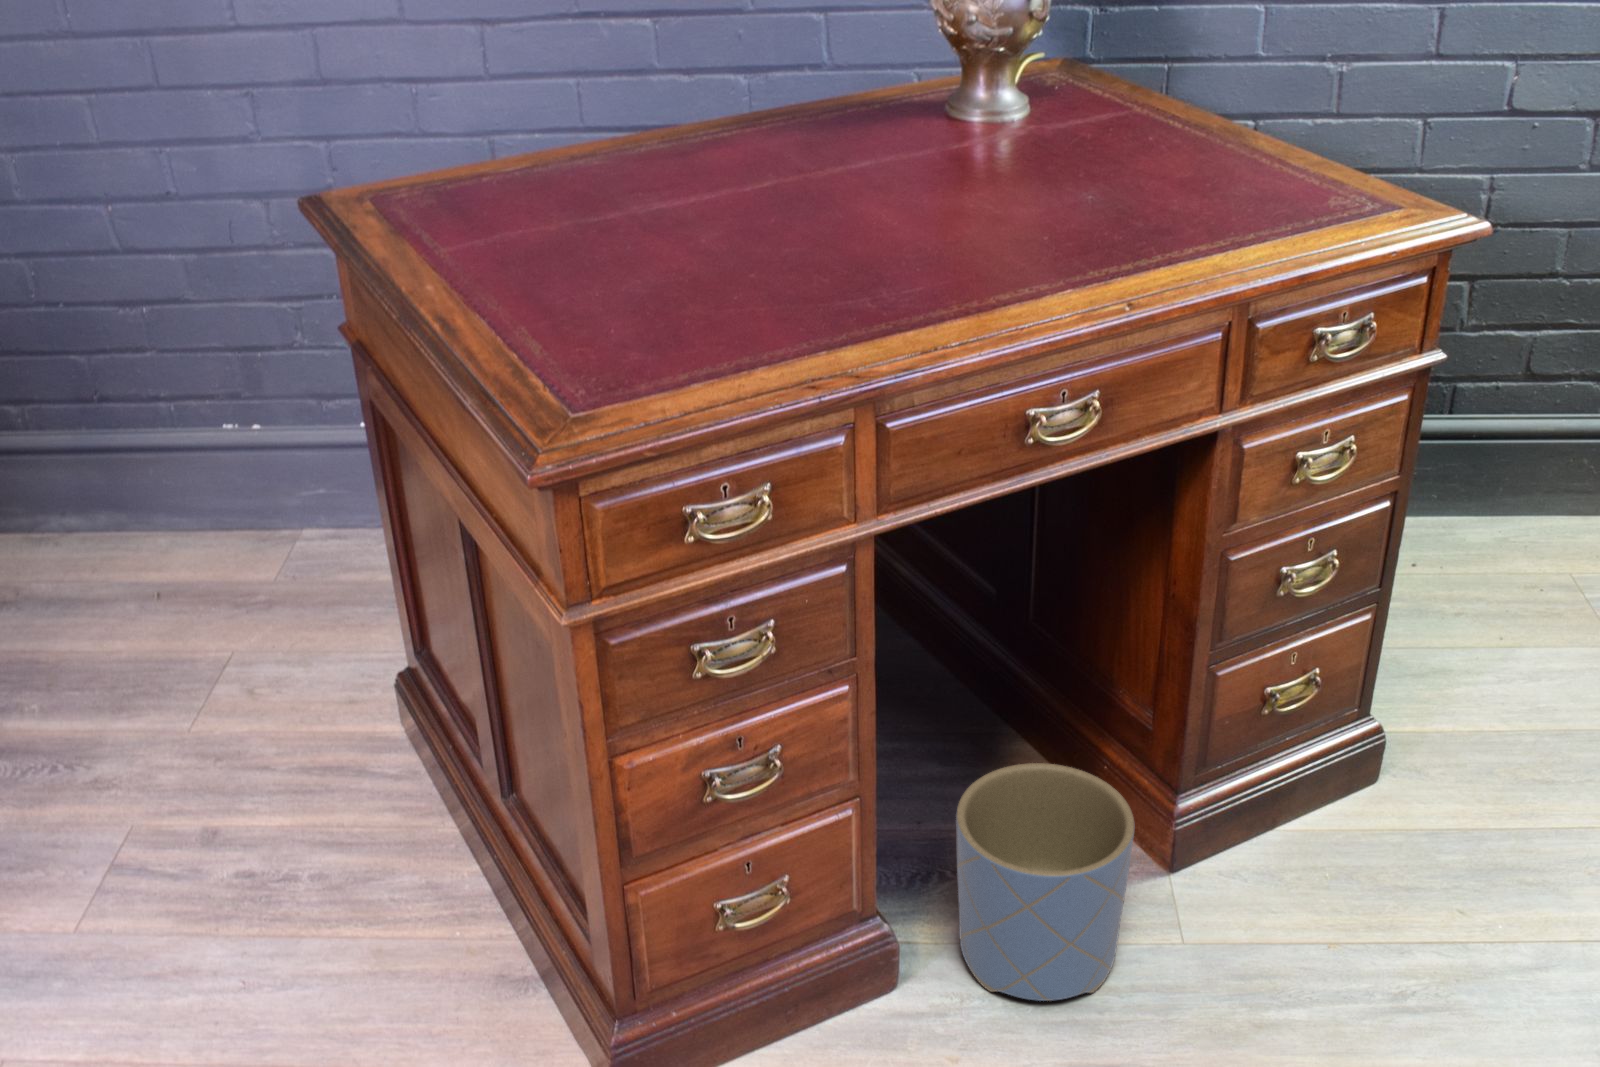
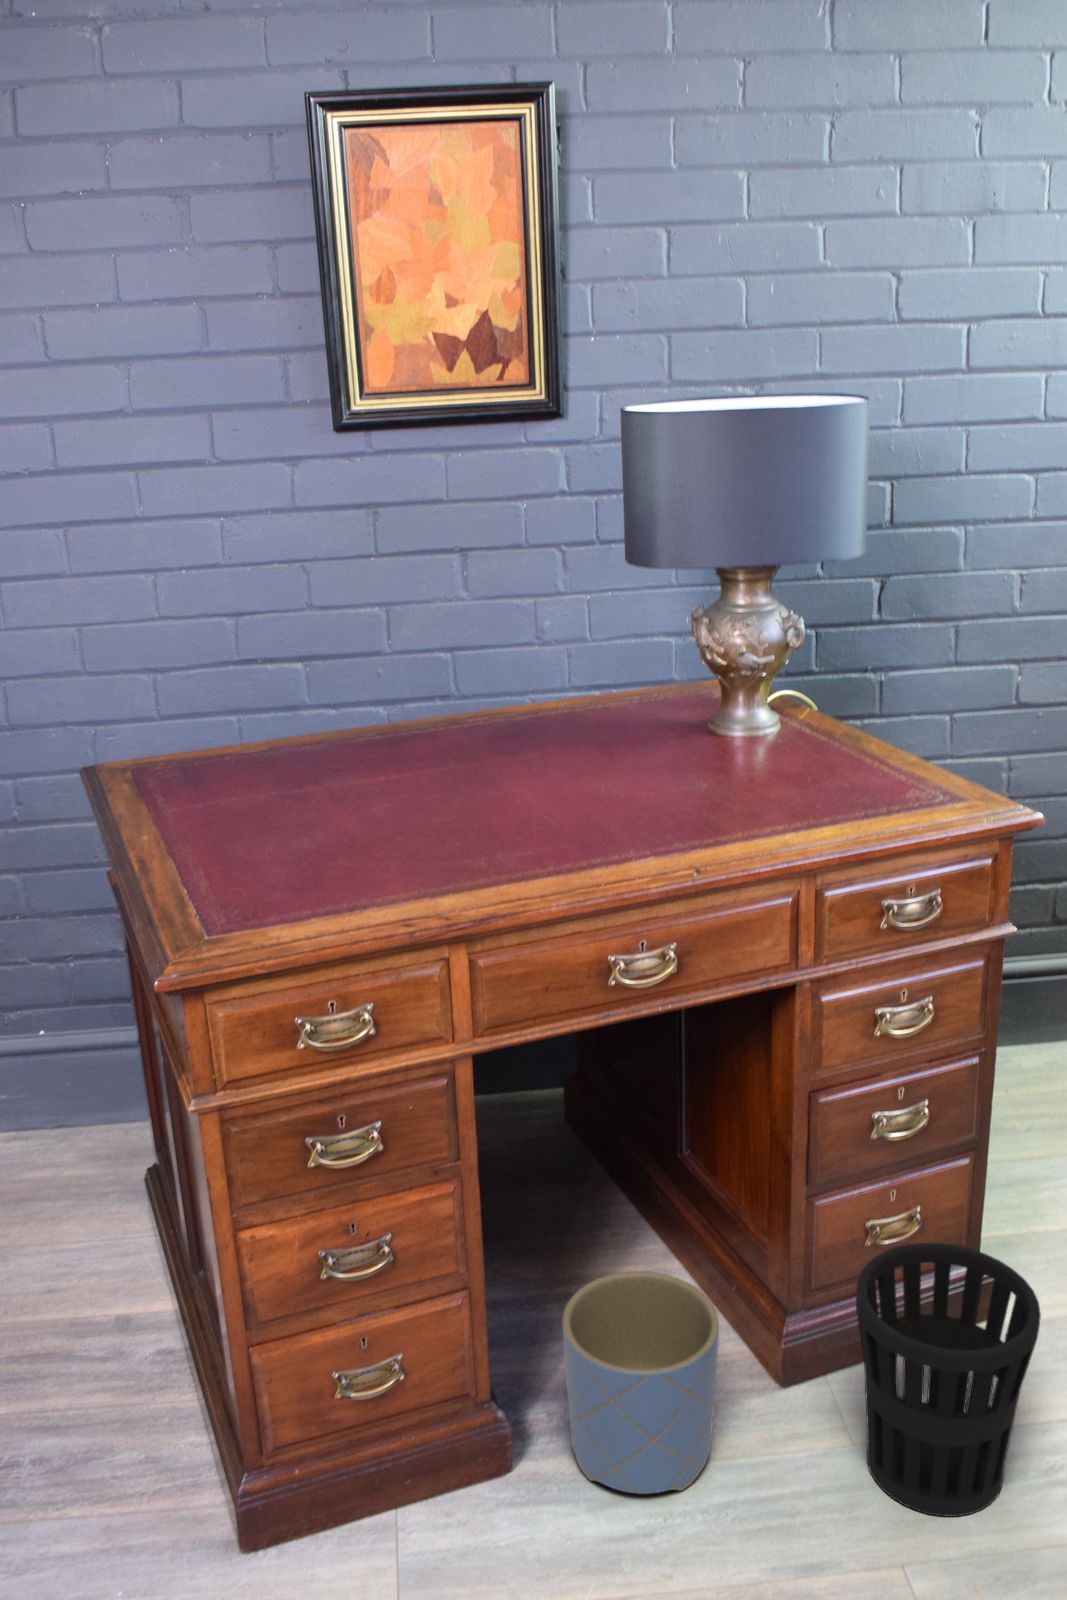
wastebasket: none [1280,708,1491,993] -> present [856,1243,1041,1517]

